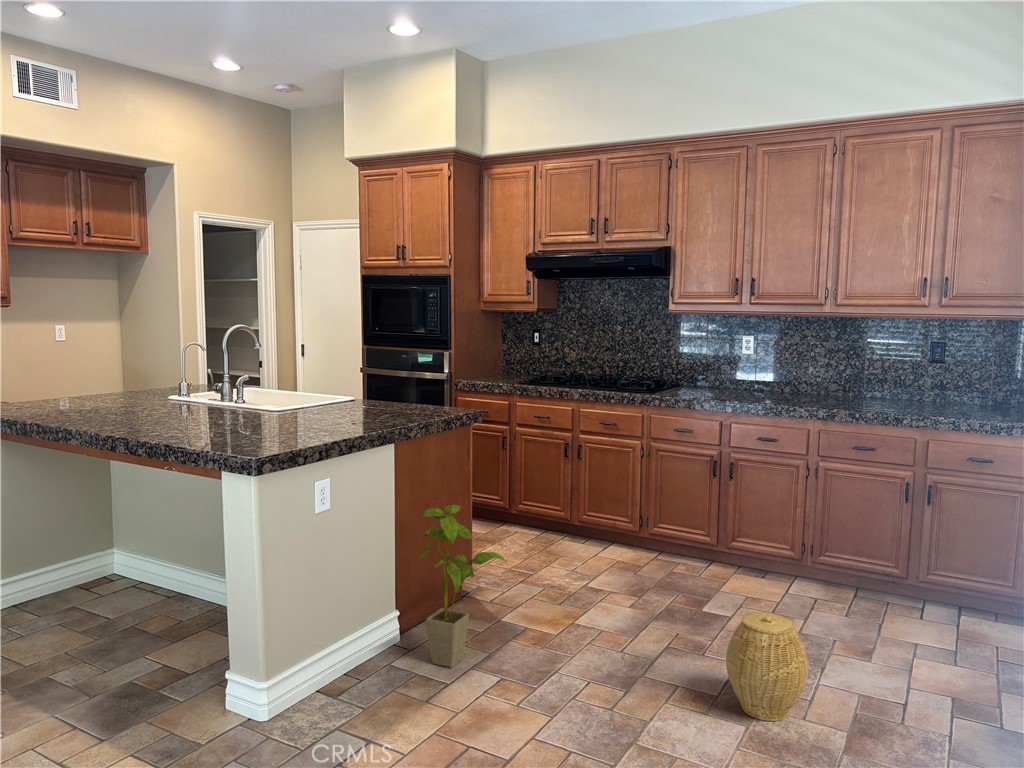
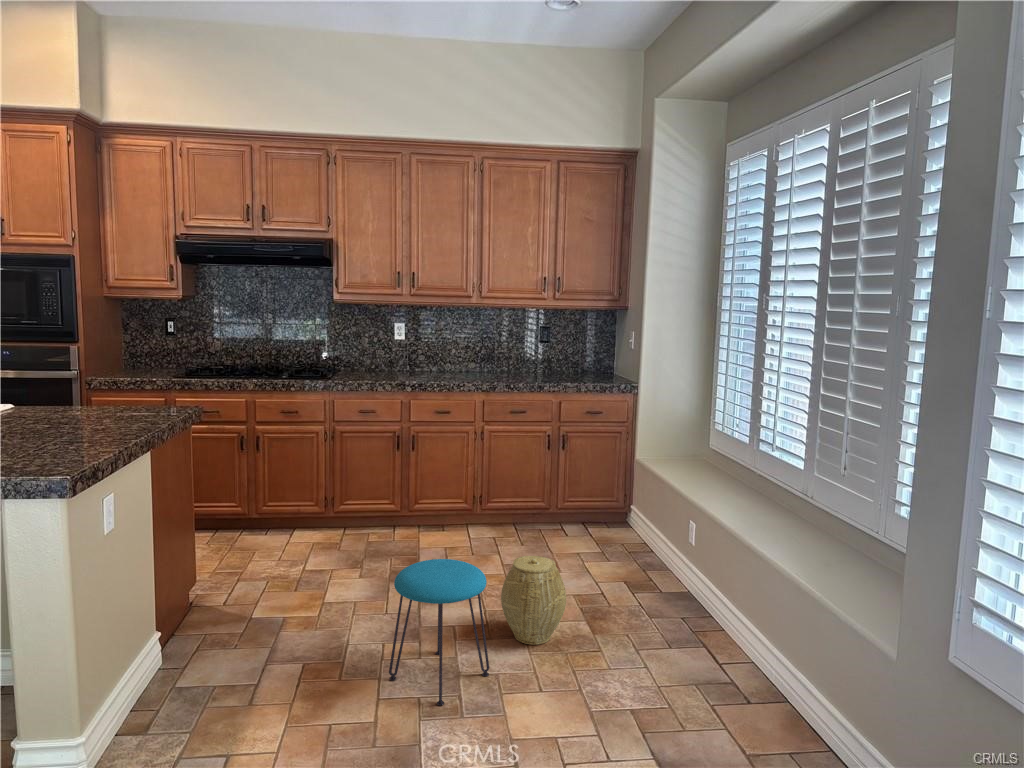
house plant: present [419,505,506,667] -> none [186,517,290,698]
stool: none [580,586,681,738] -> present [389,559,489,705]

